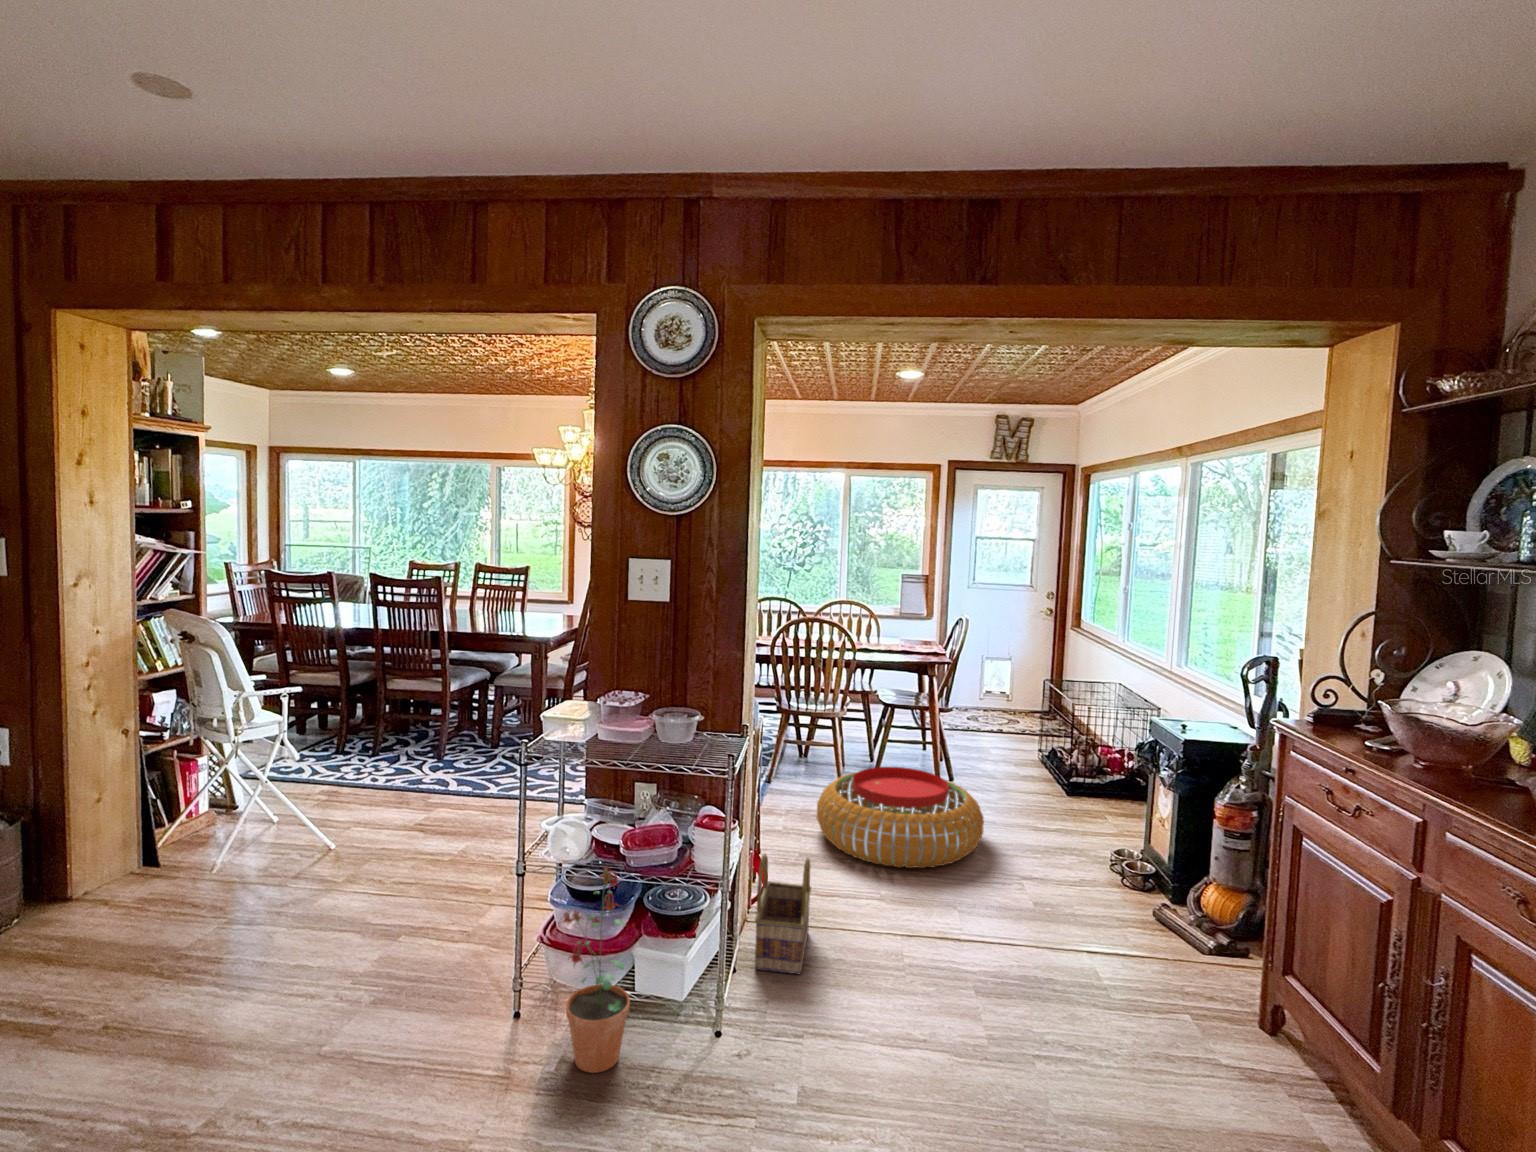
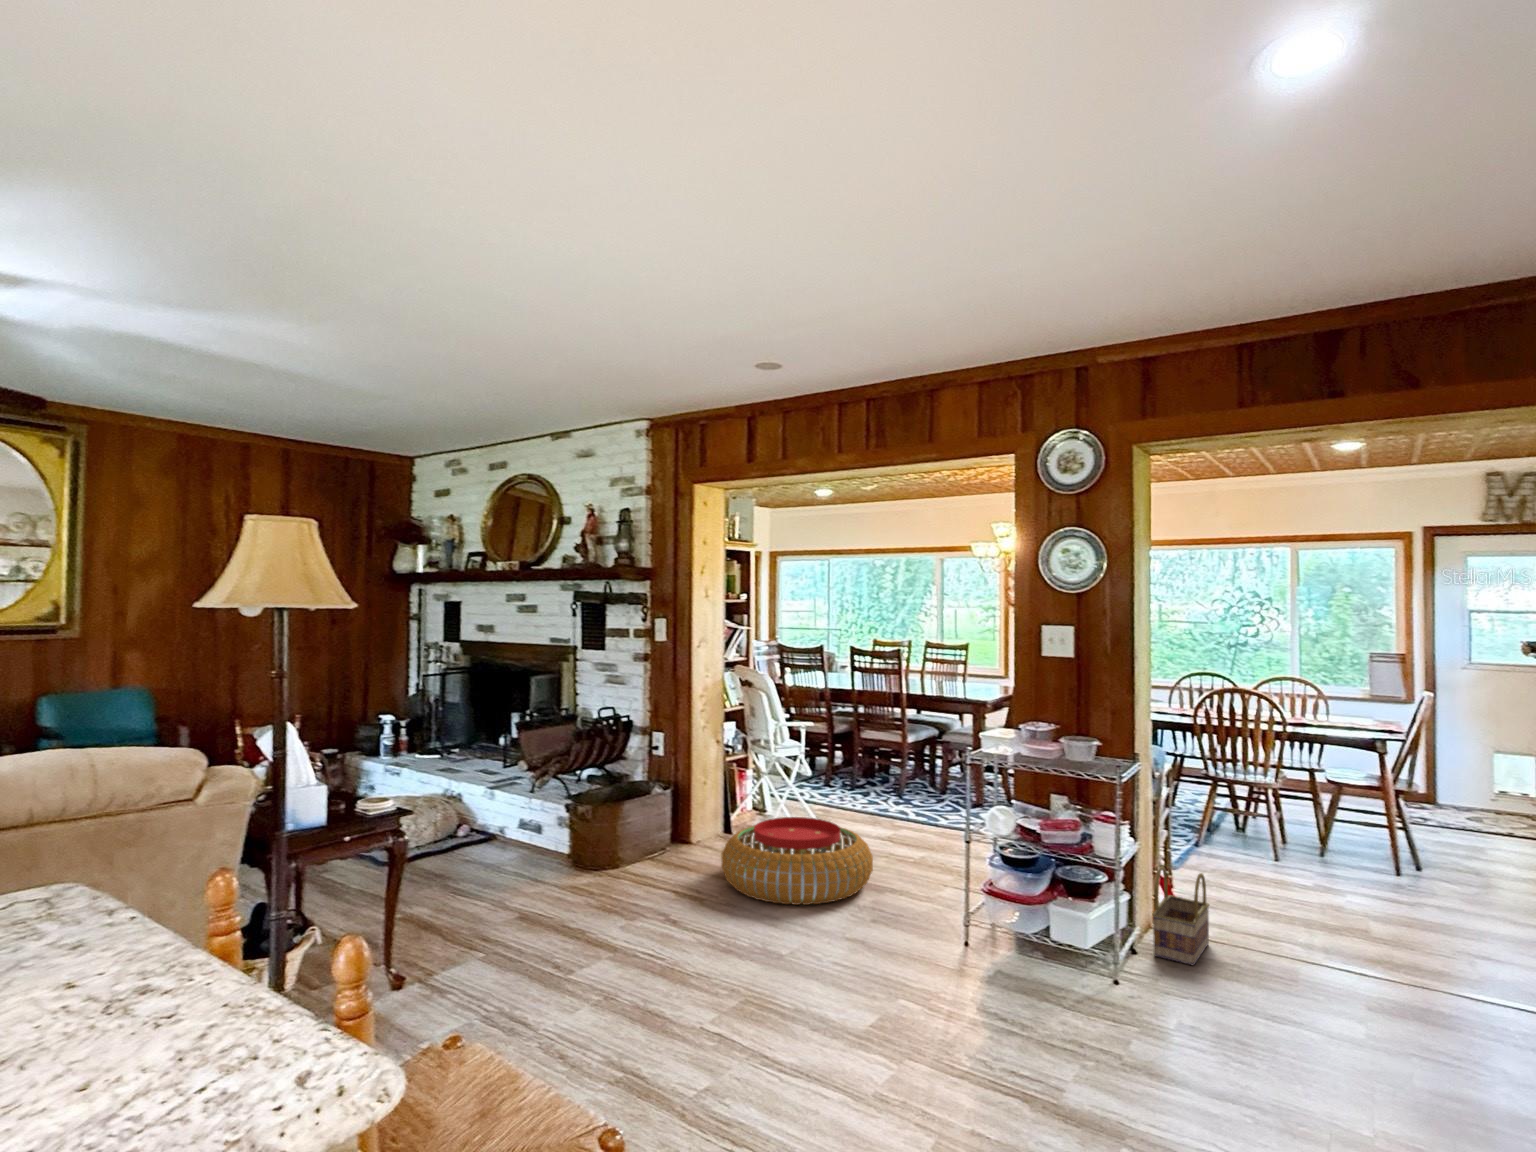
pouf: present [817,767,984,868] -> present [721,817,873,905]
potted plant: present [564,866,630,1073] -> none [995,839,1045,981]

